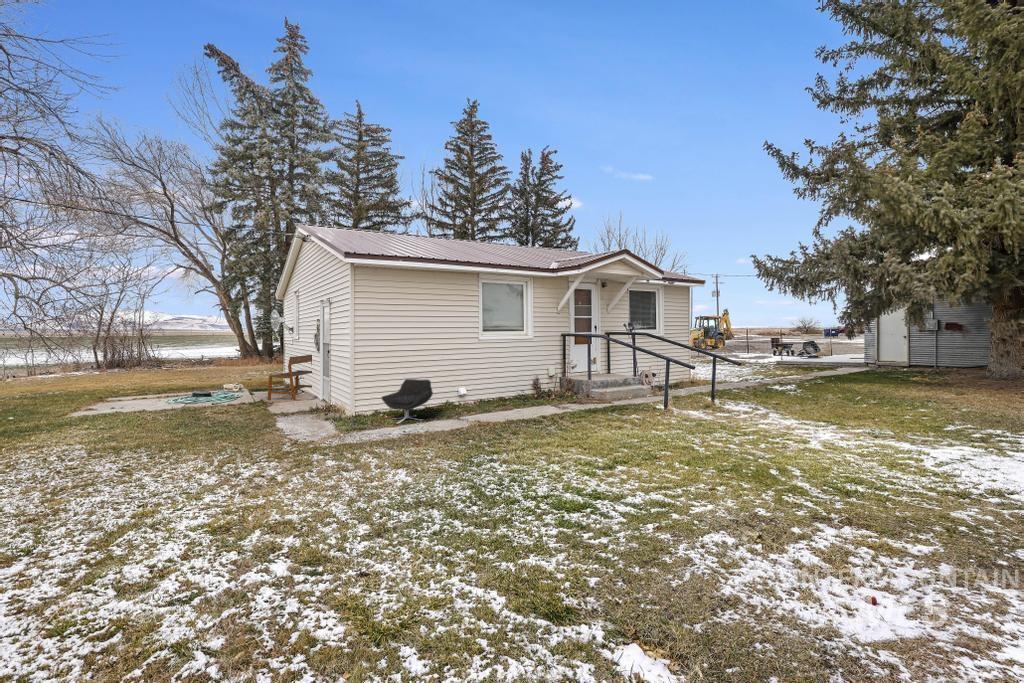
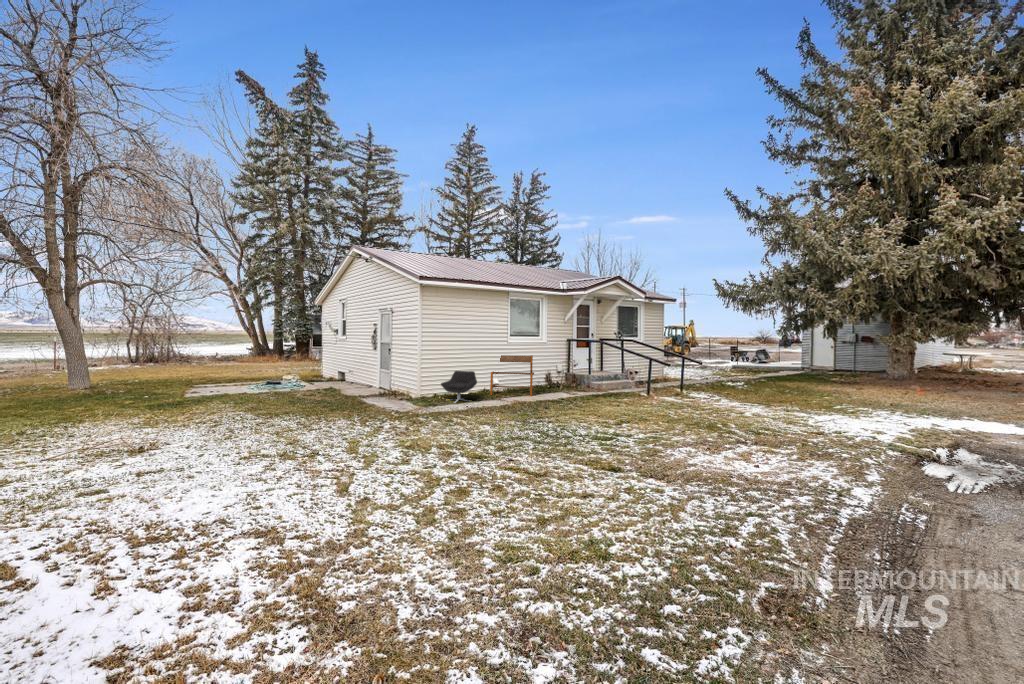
bench: present [268,355,312,400] -> present [490,355,534,396]

